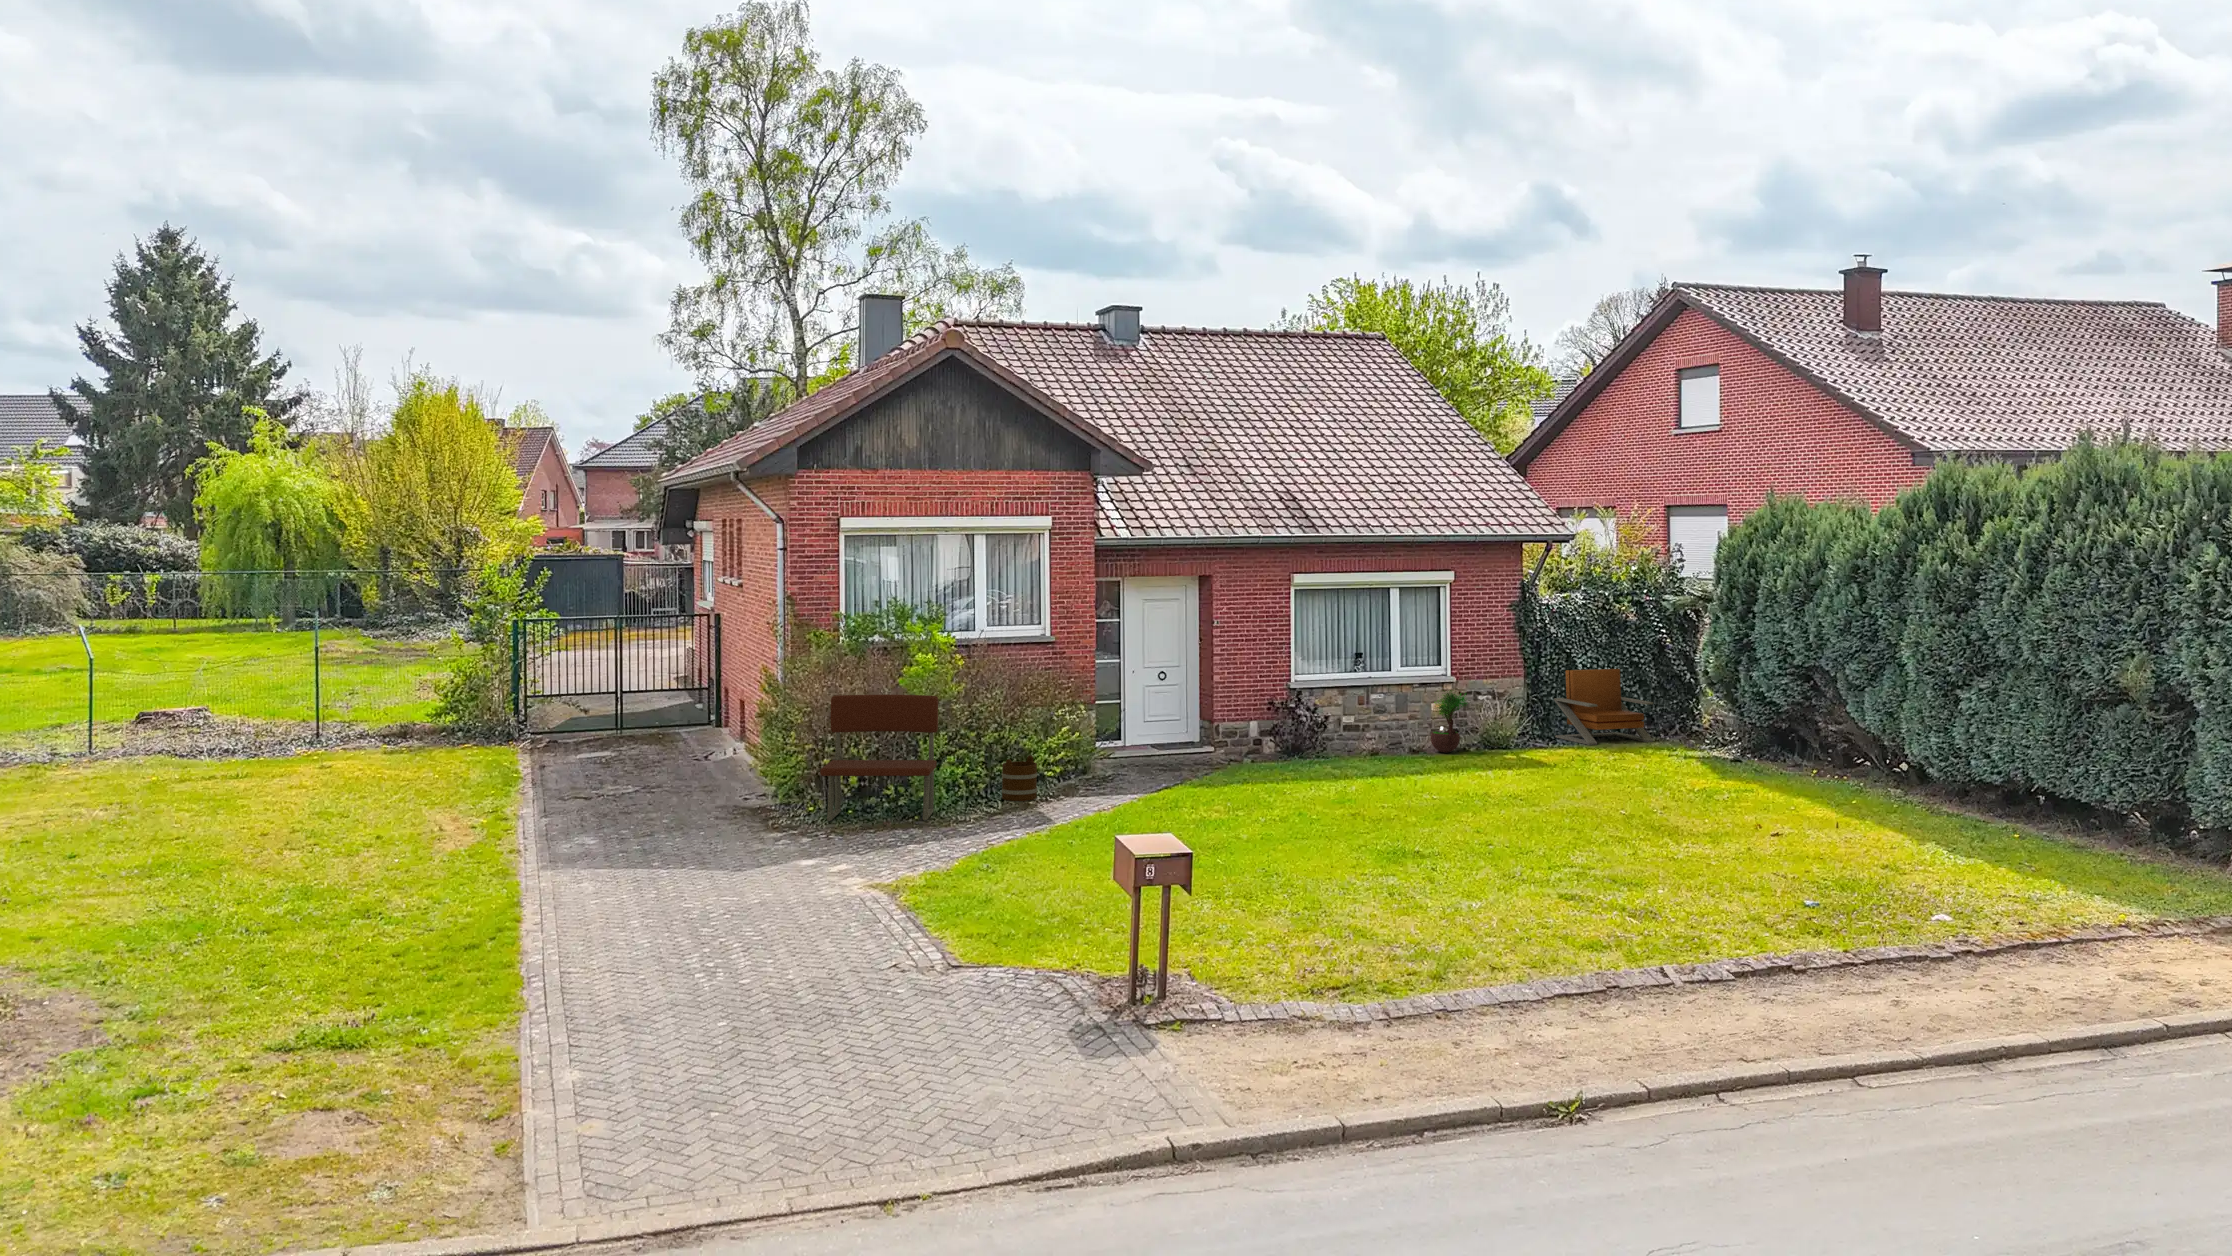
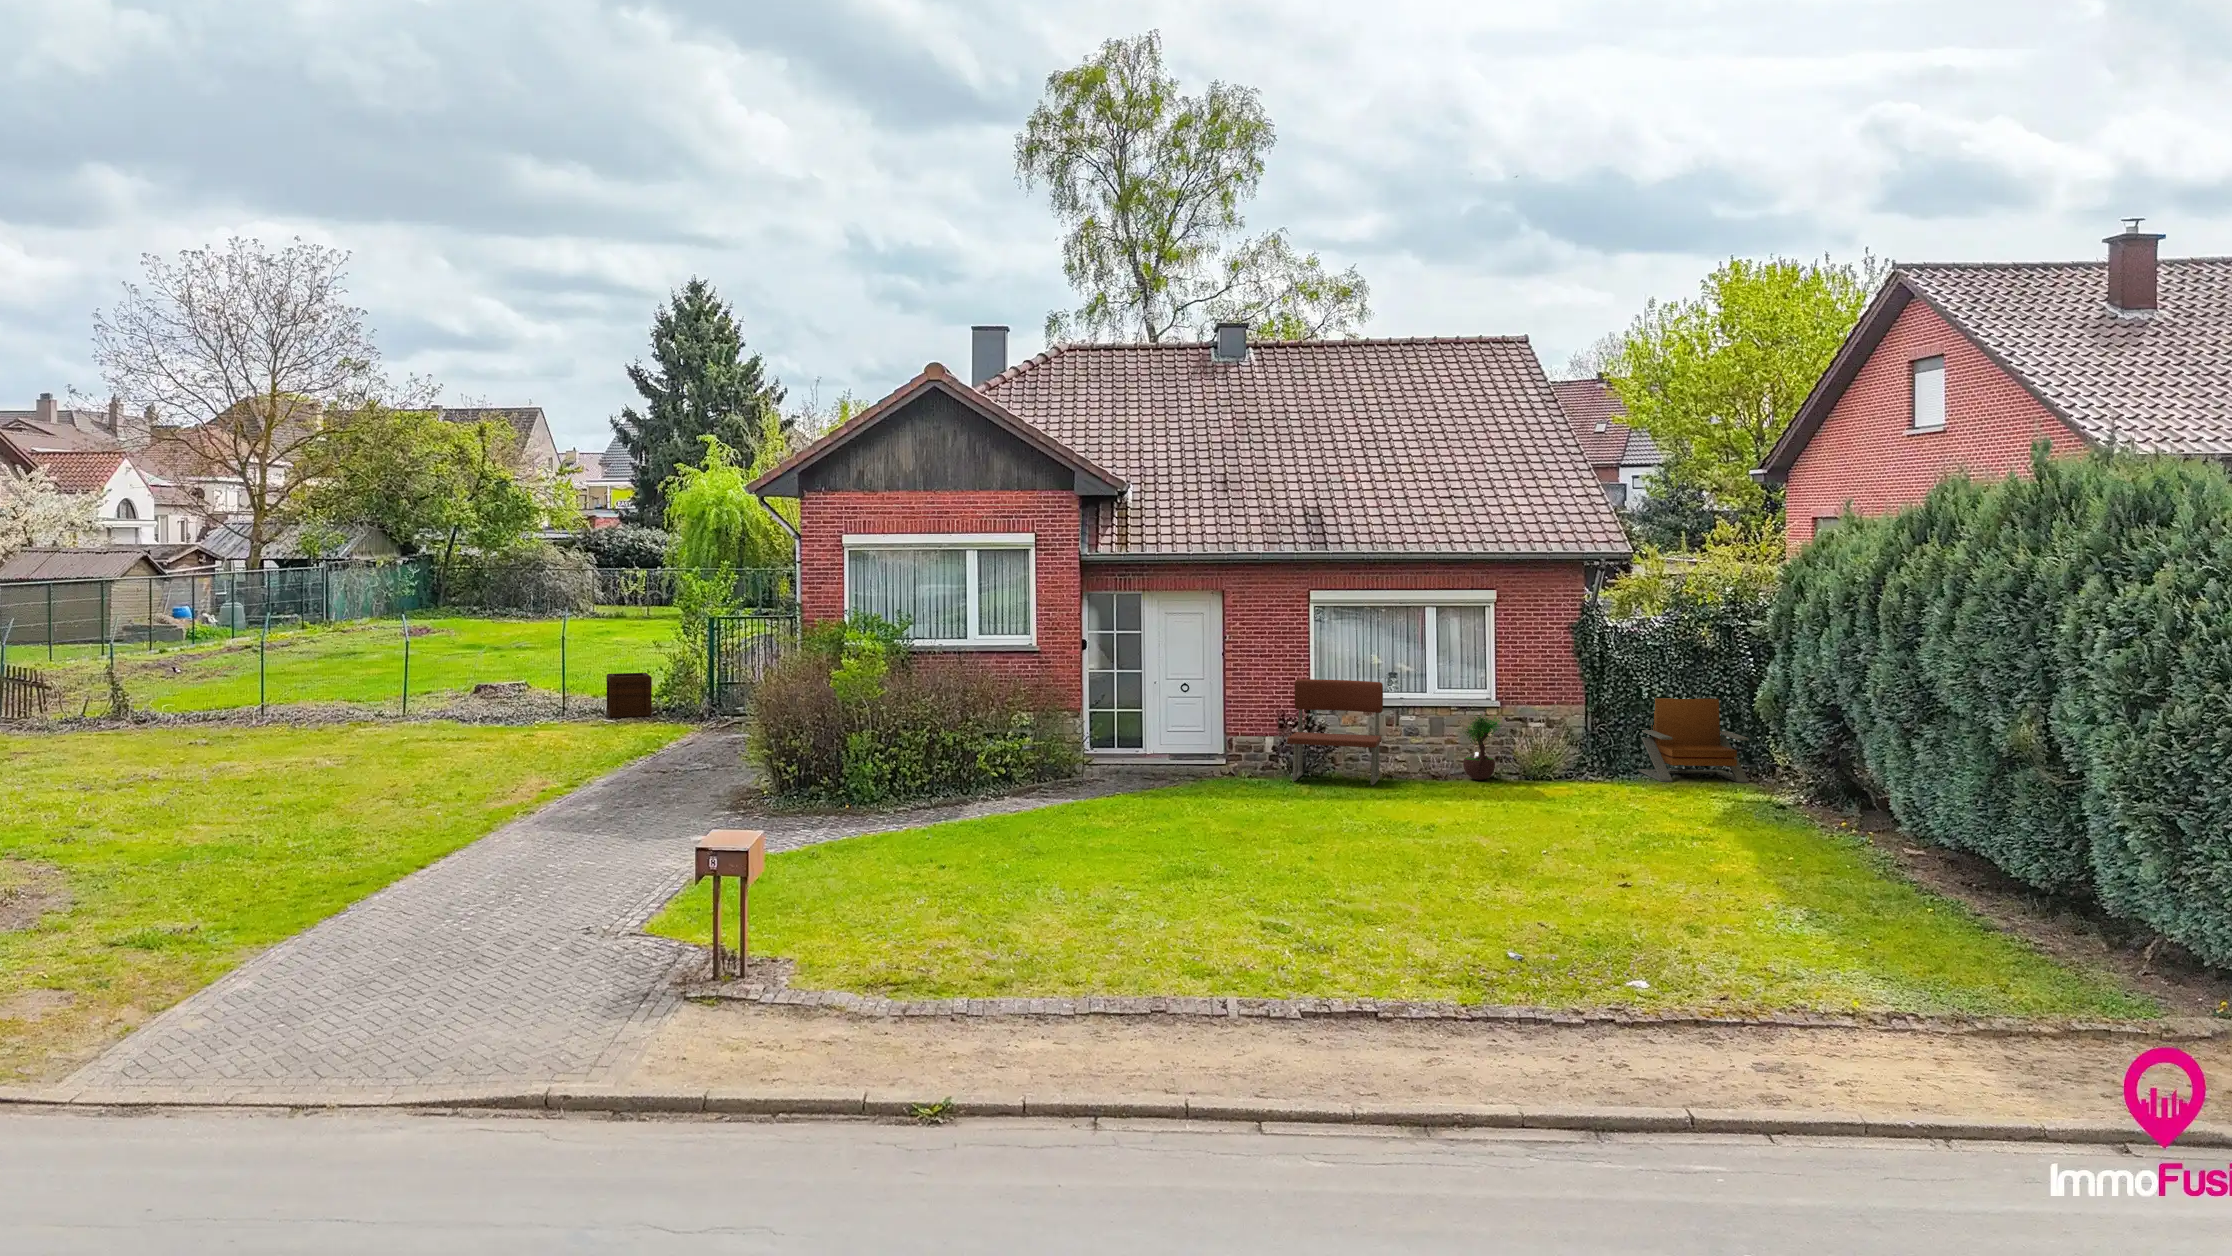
wooden crate: none [388,684,457,740] -> present [607,673,652,718]
bench: present [820,694,938,821] -> present [1287,679,1383,785]
bucket: present [1002,755,1037,801] -> none [965,756,998,798]

